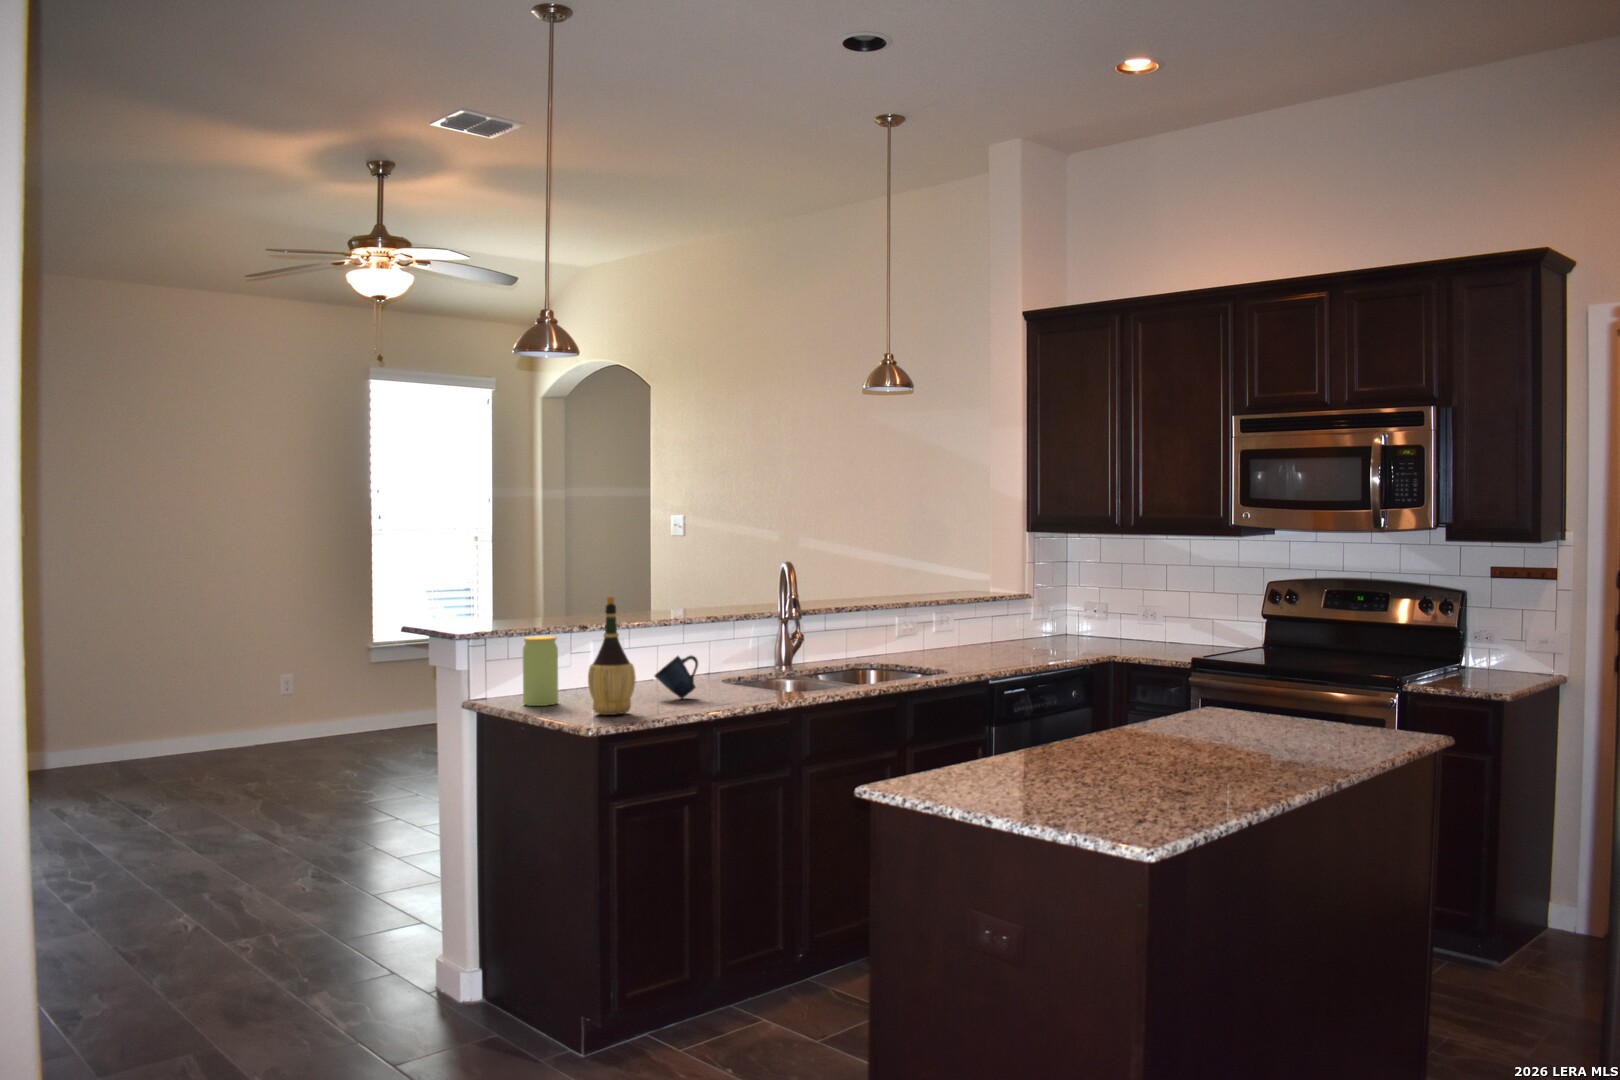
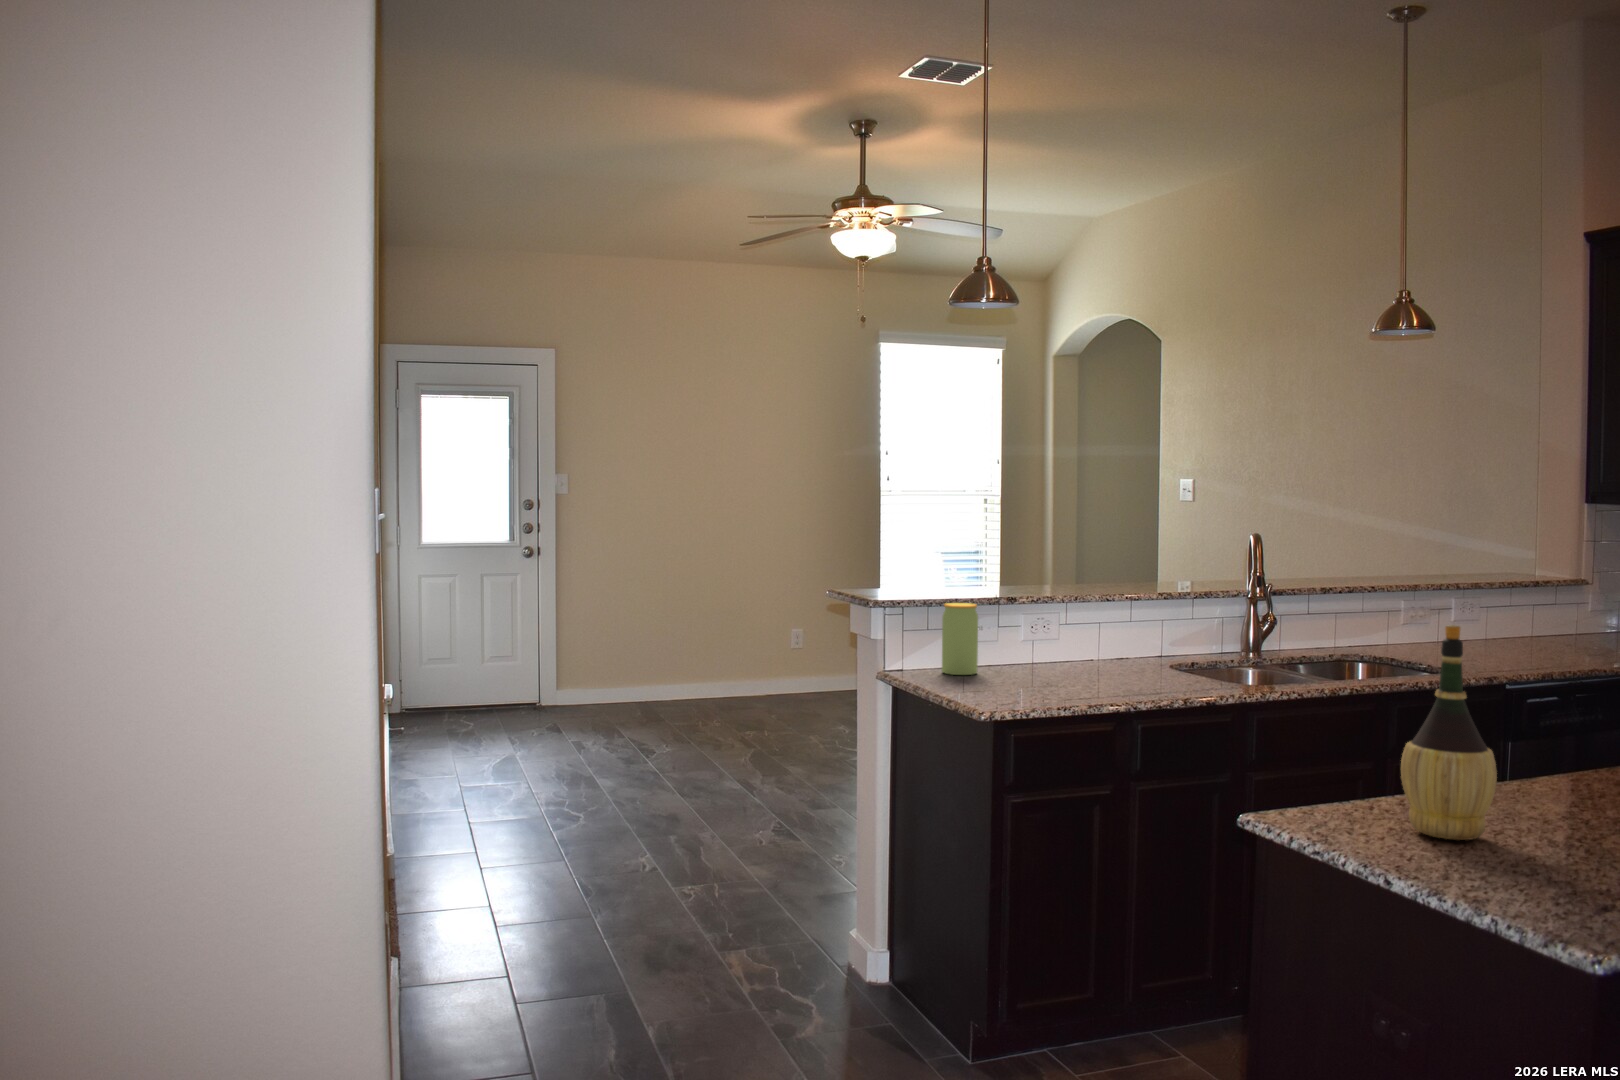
wine bottle: present [588,597,636,715] -> present [1401,625,1497,840]
mug: present [655,656,698,699] -> none [1079,633,1128,681]

